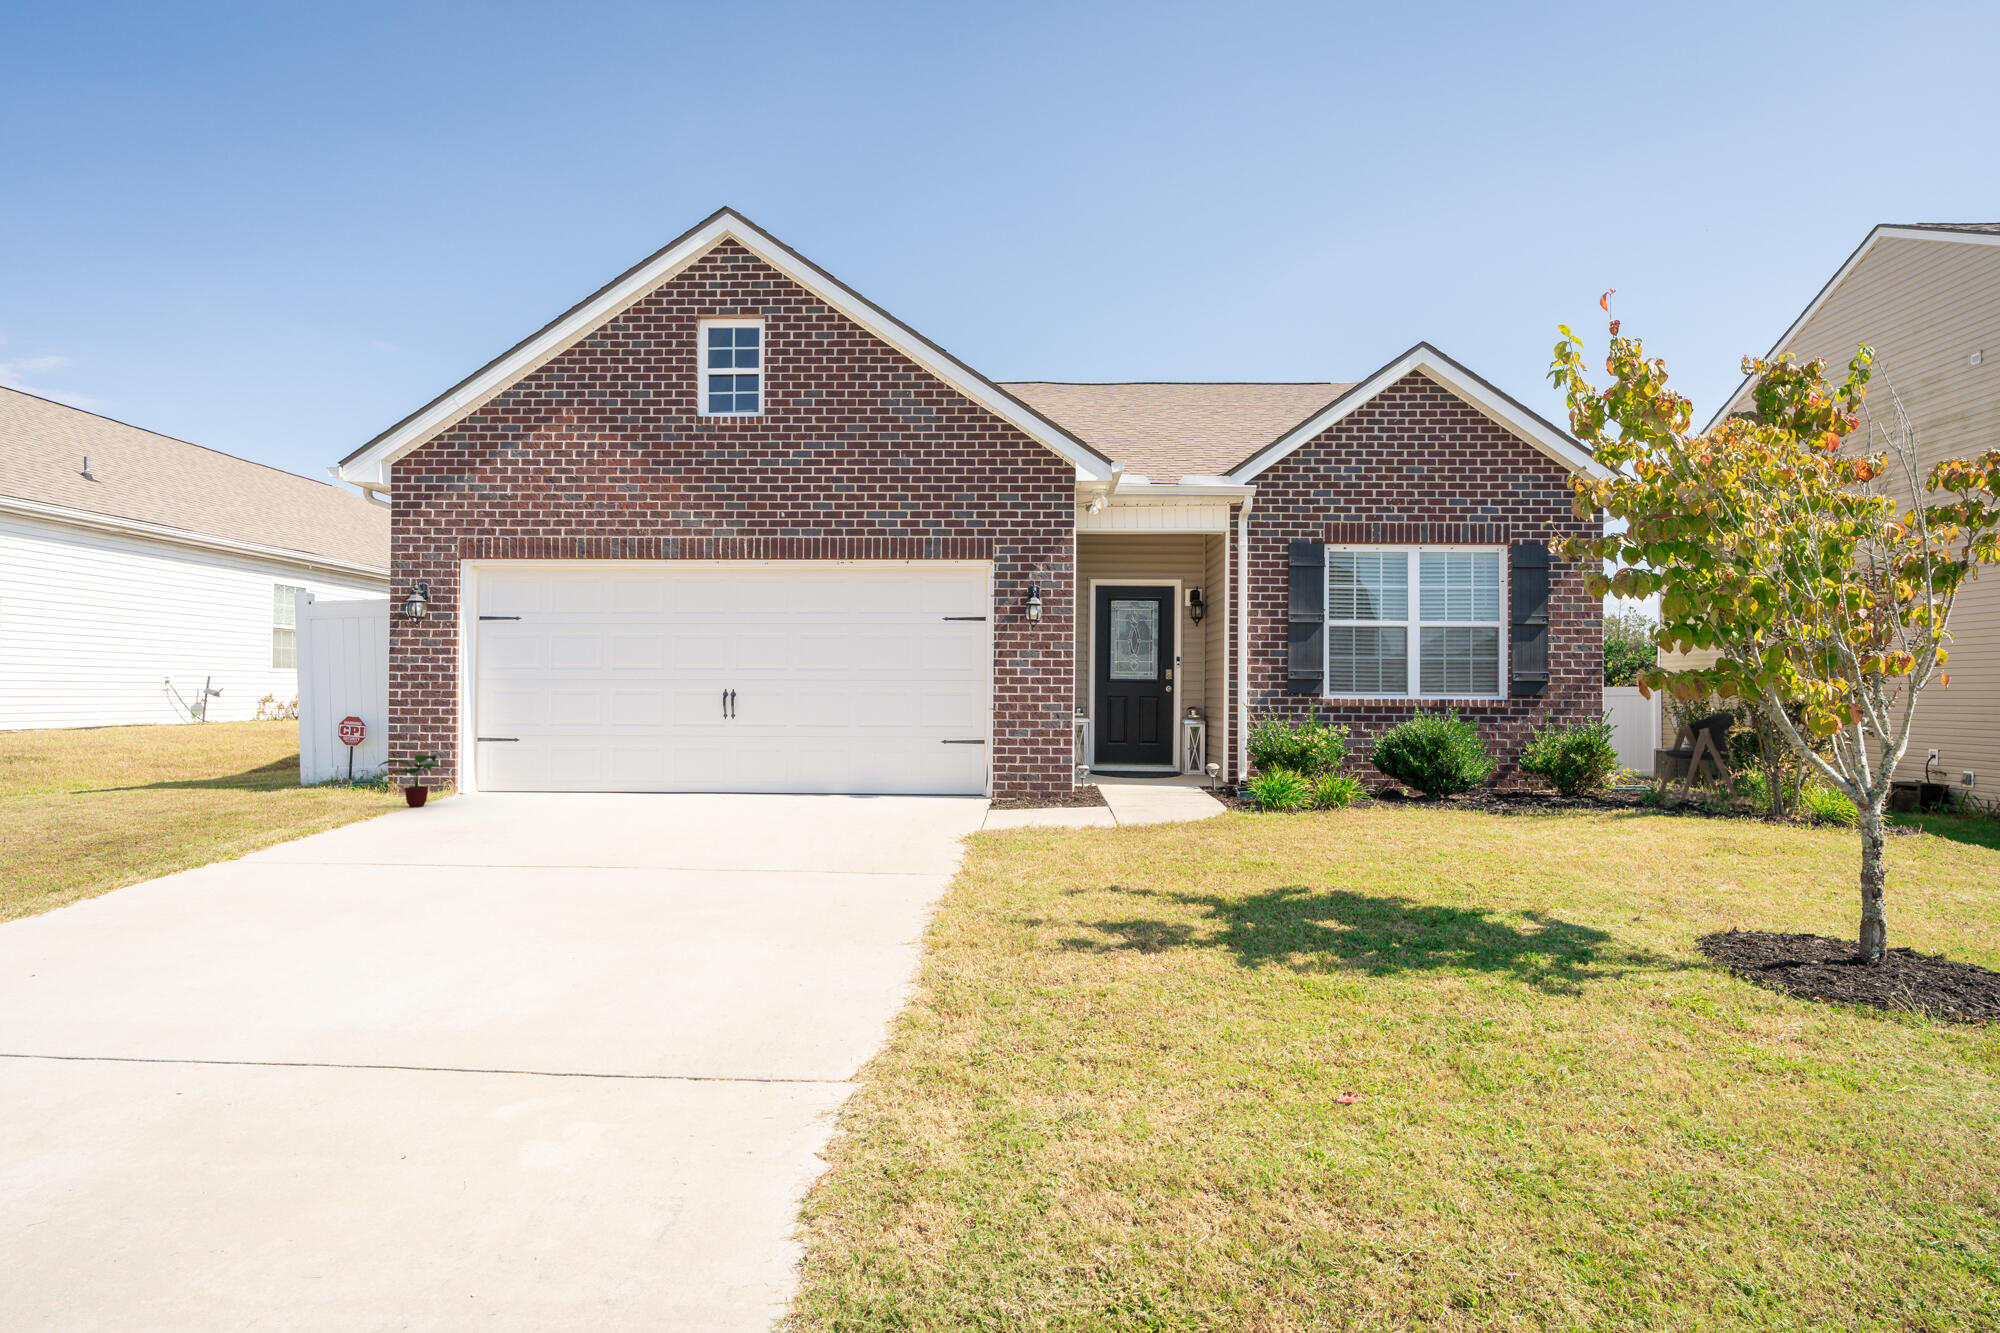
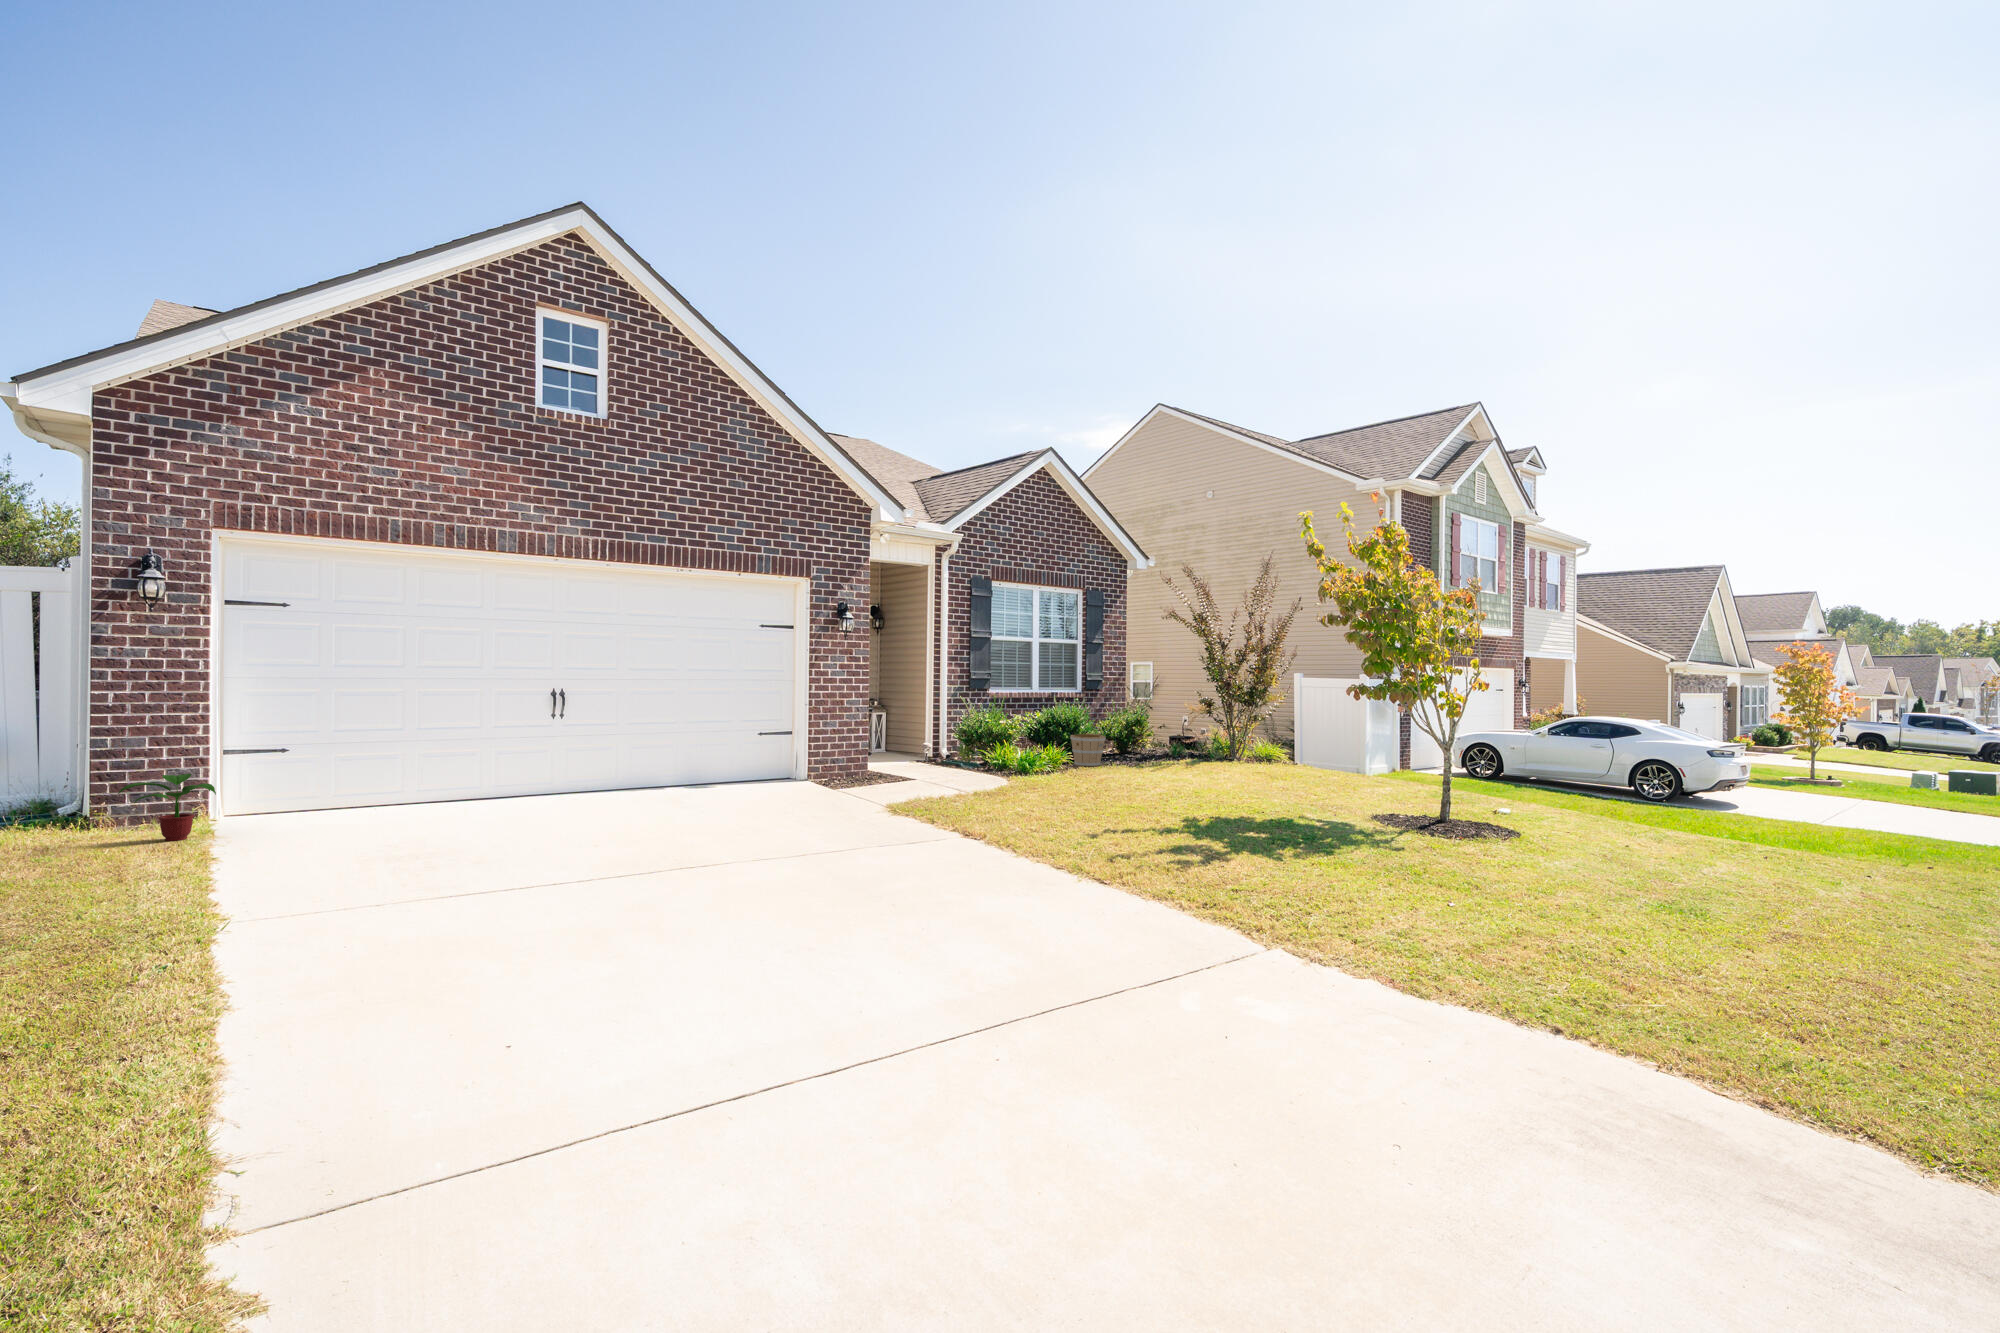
chair: present [1660,713,1739,801] -> none [1157,700,1202,753]
wooden bucket: none [1416,759,1473,808] -> present [1070,733,1106,766]

